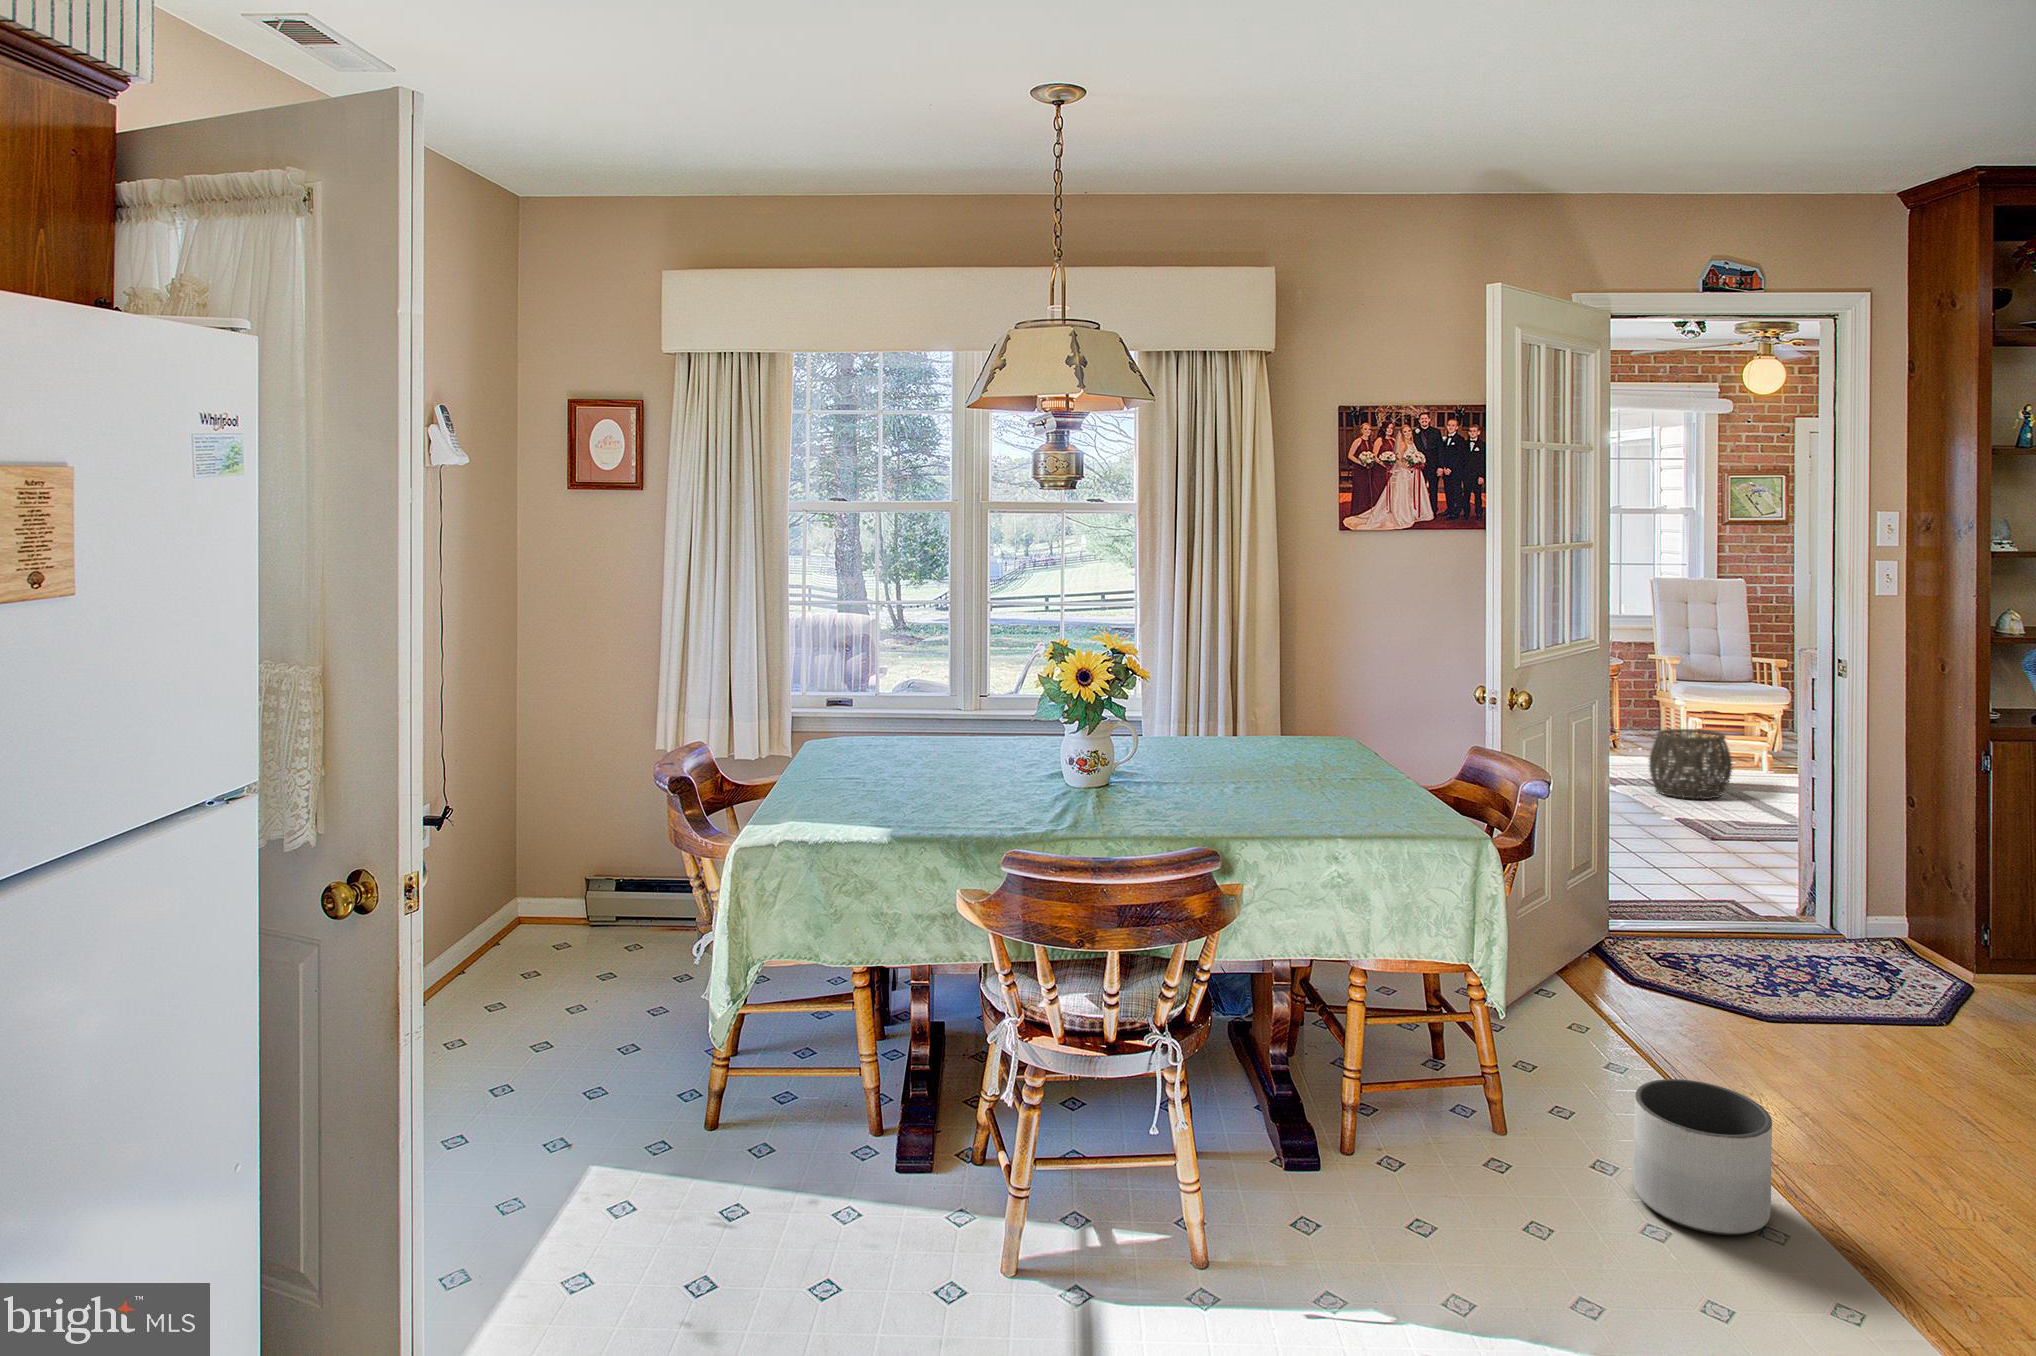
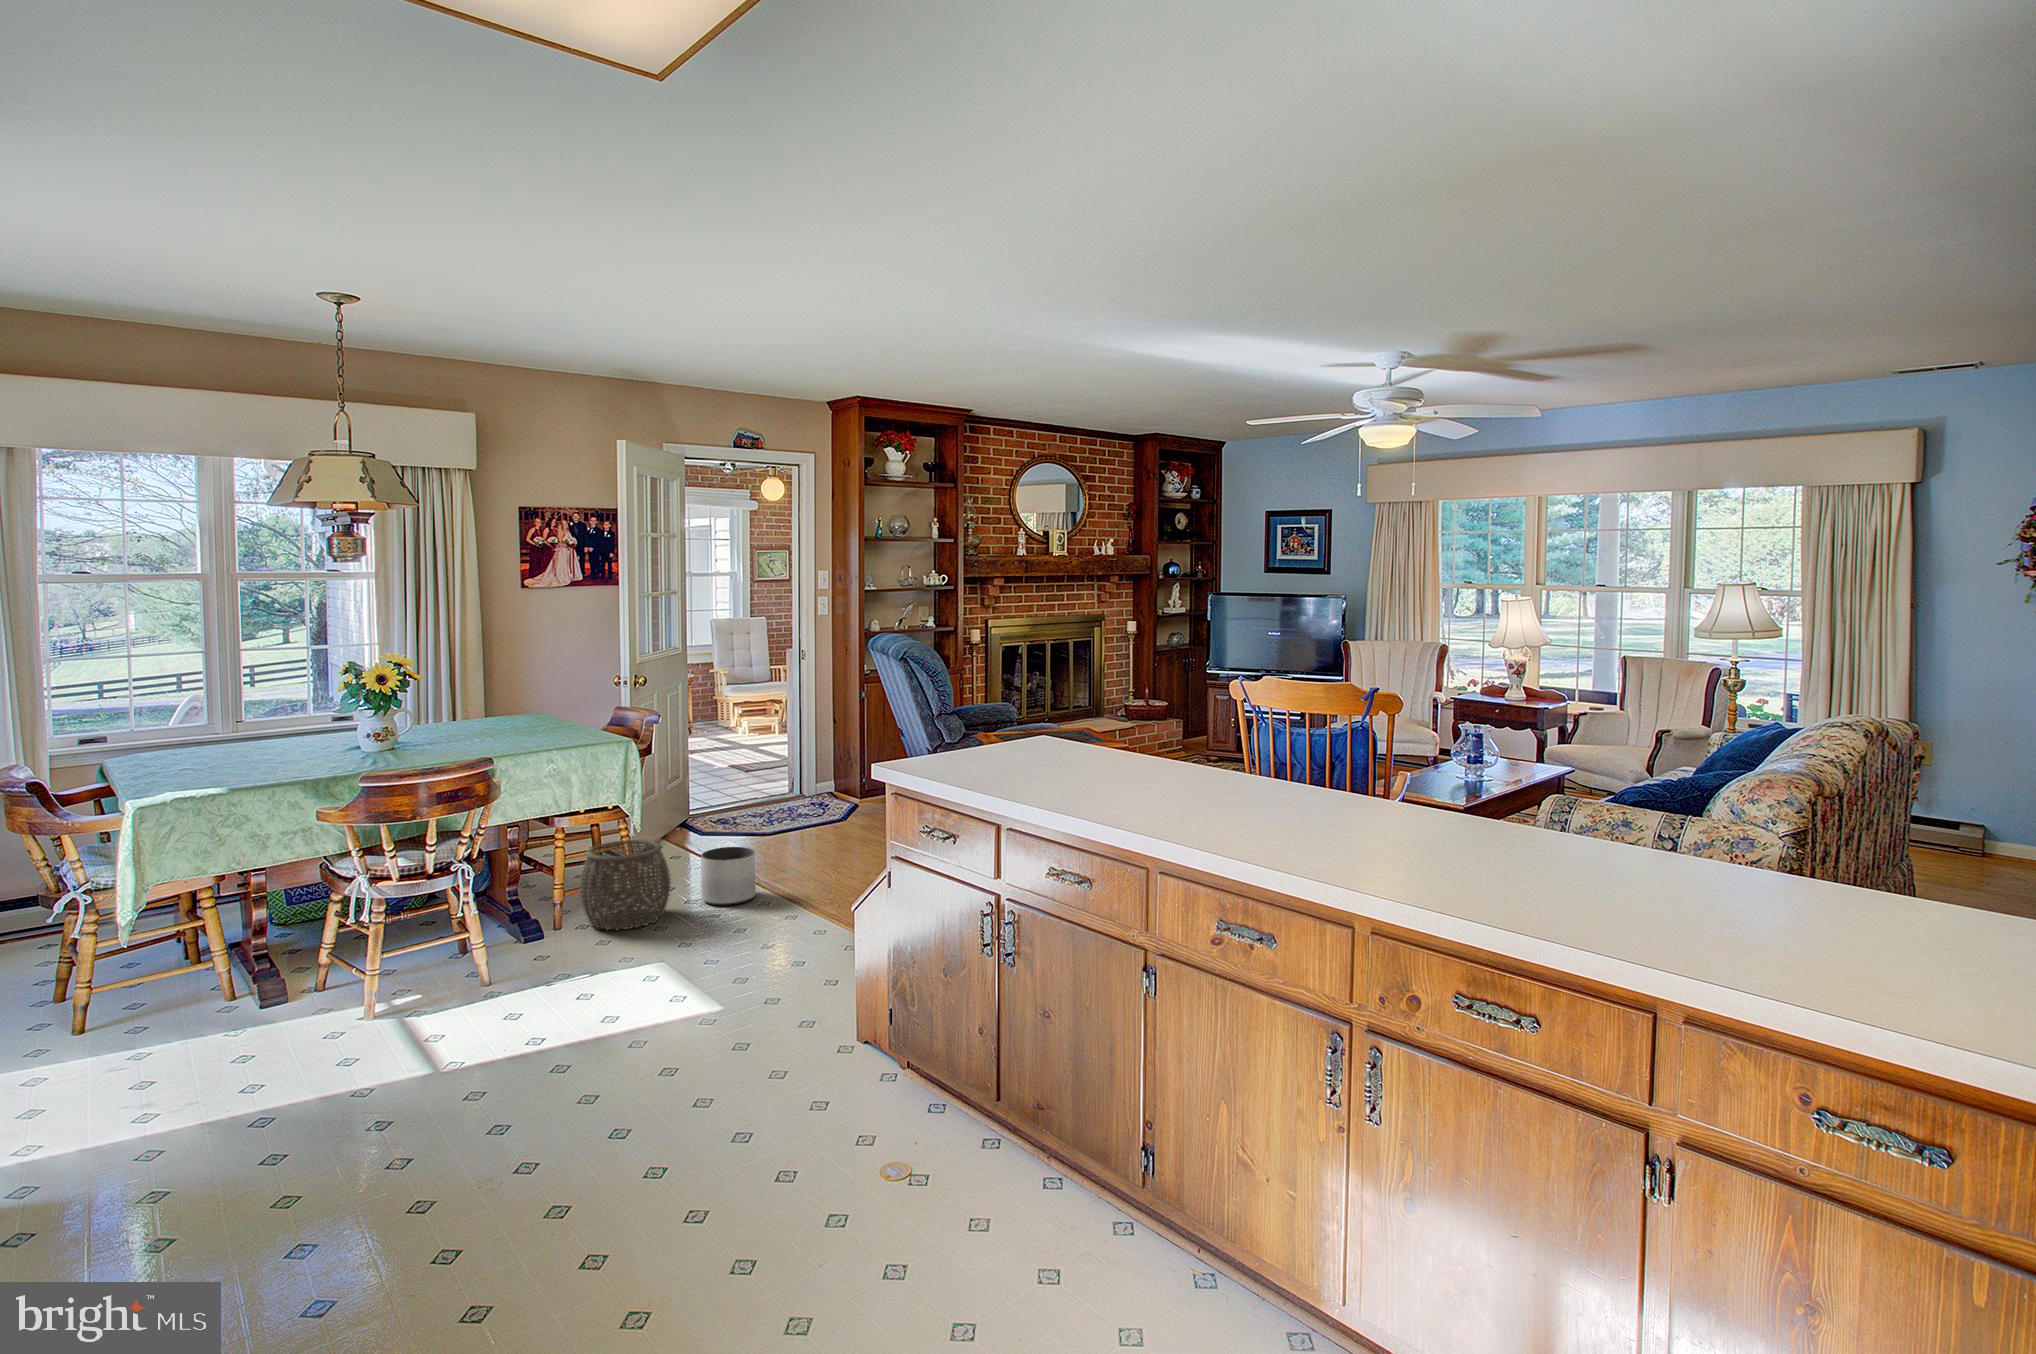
woven basket: present [1649,729,1732,800] -> present [579,840,670,930]

